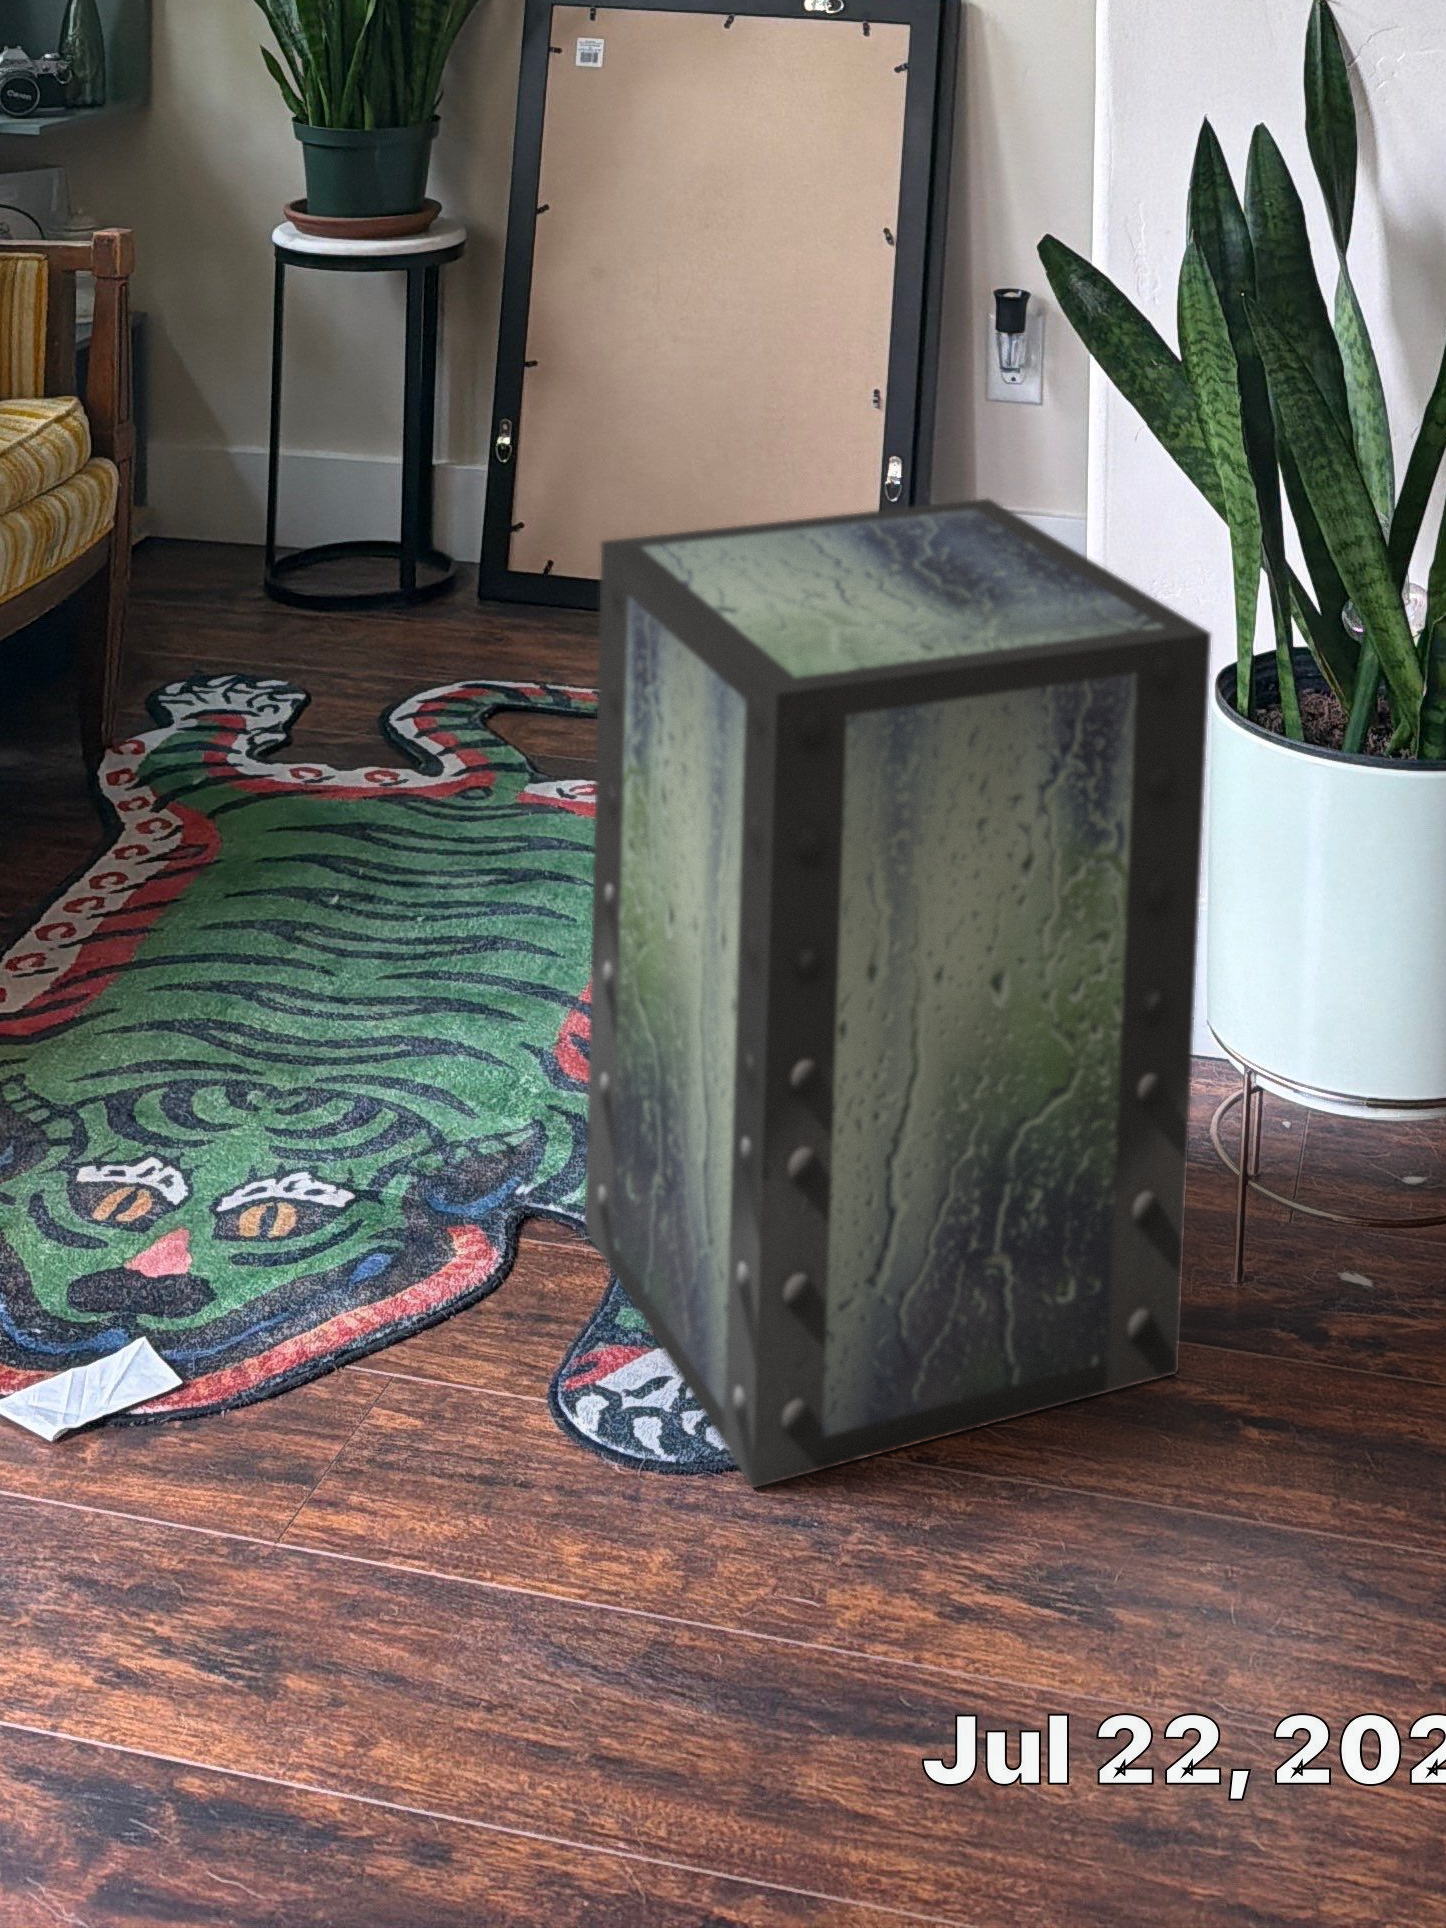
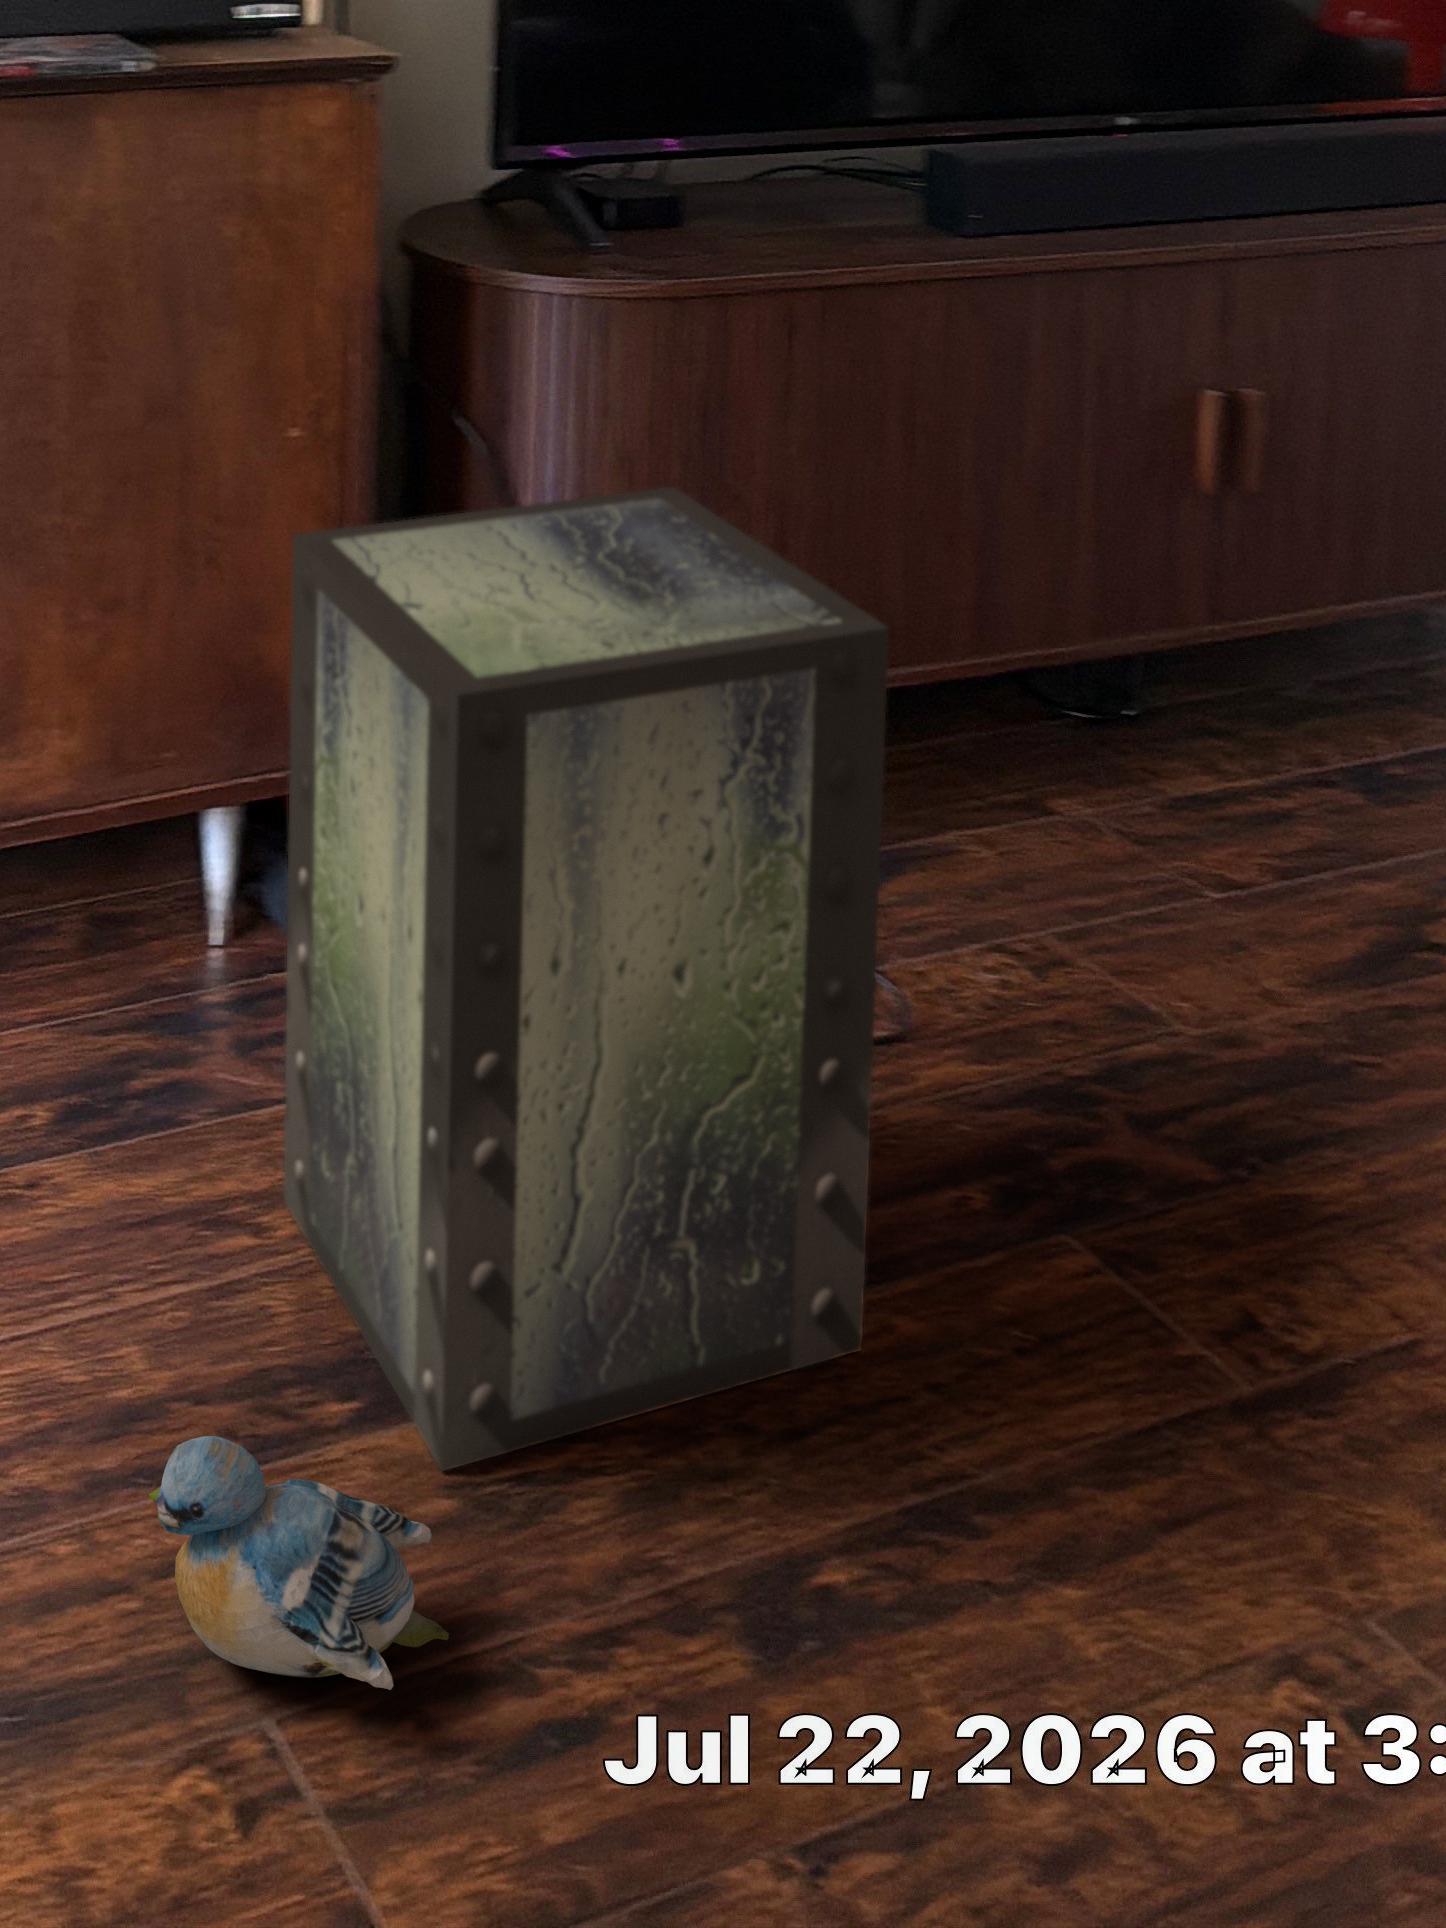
plush toy: none [461,1439,764,1690] -> present [149,1436,449,1690]

